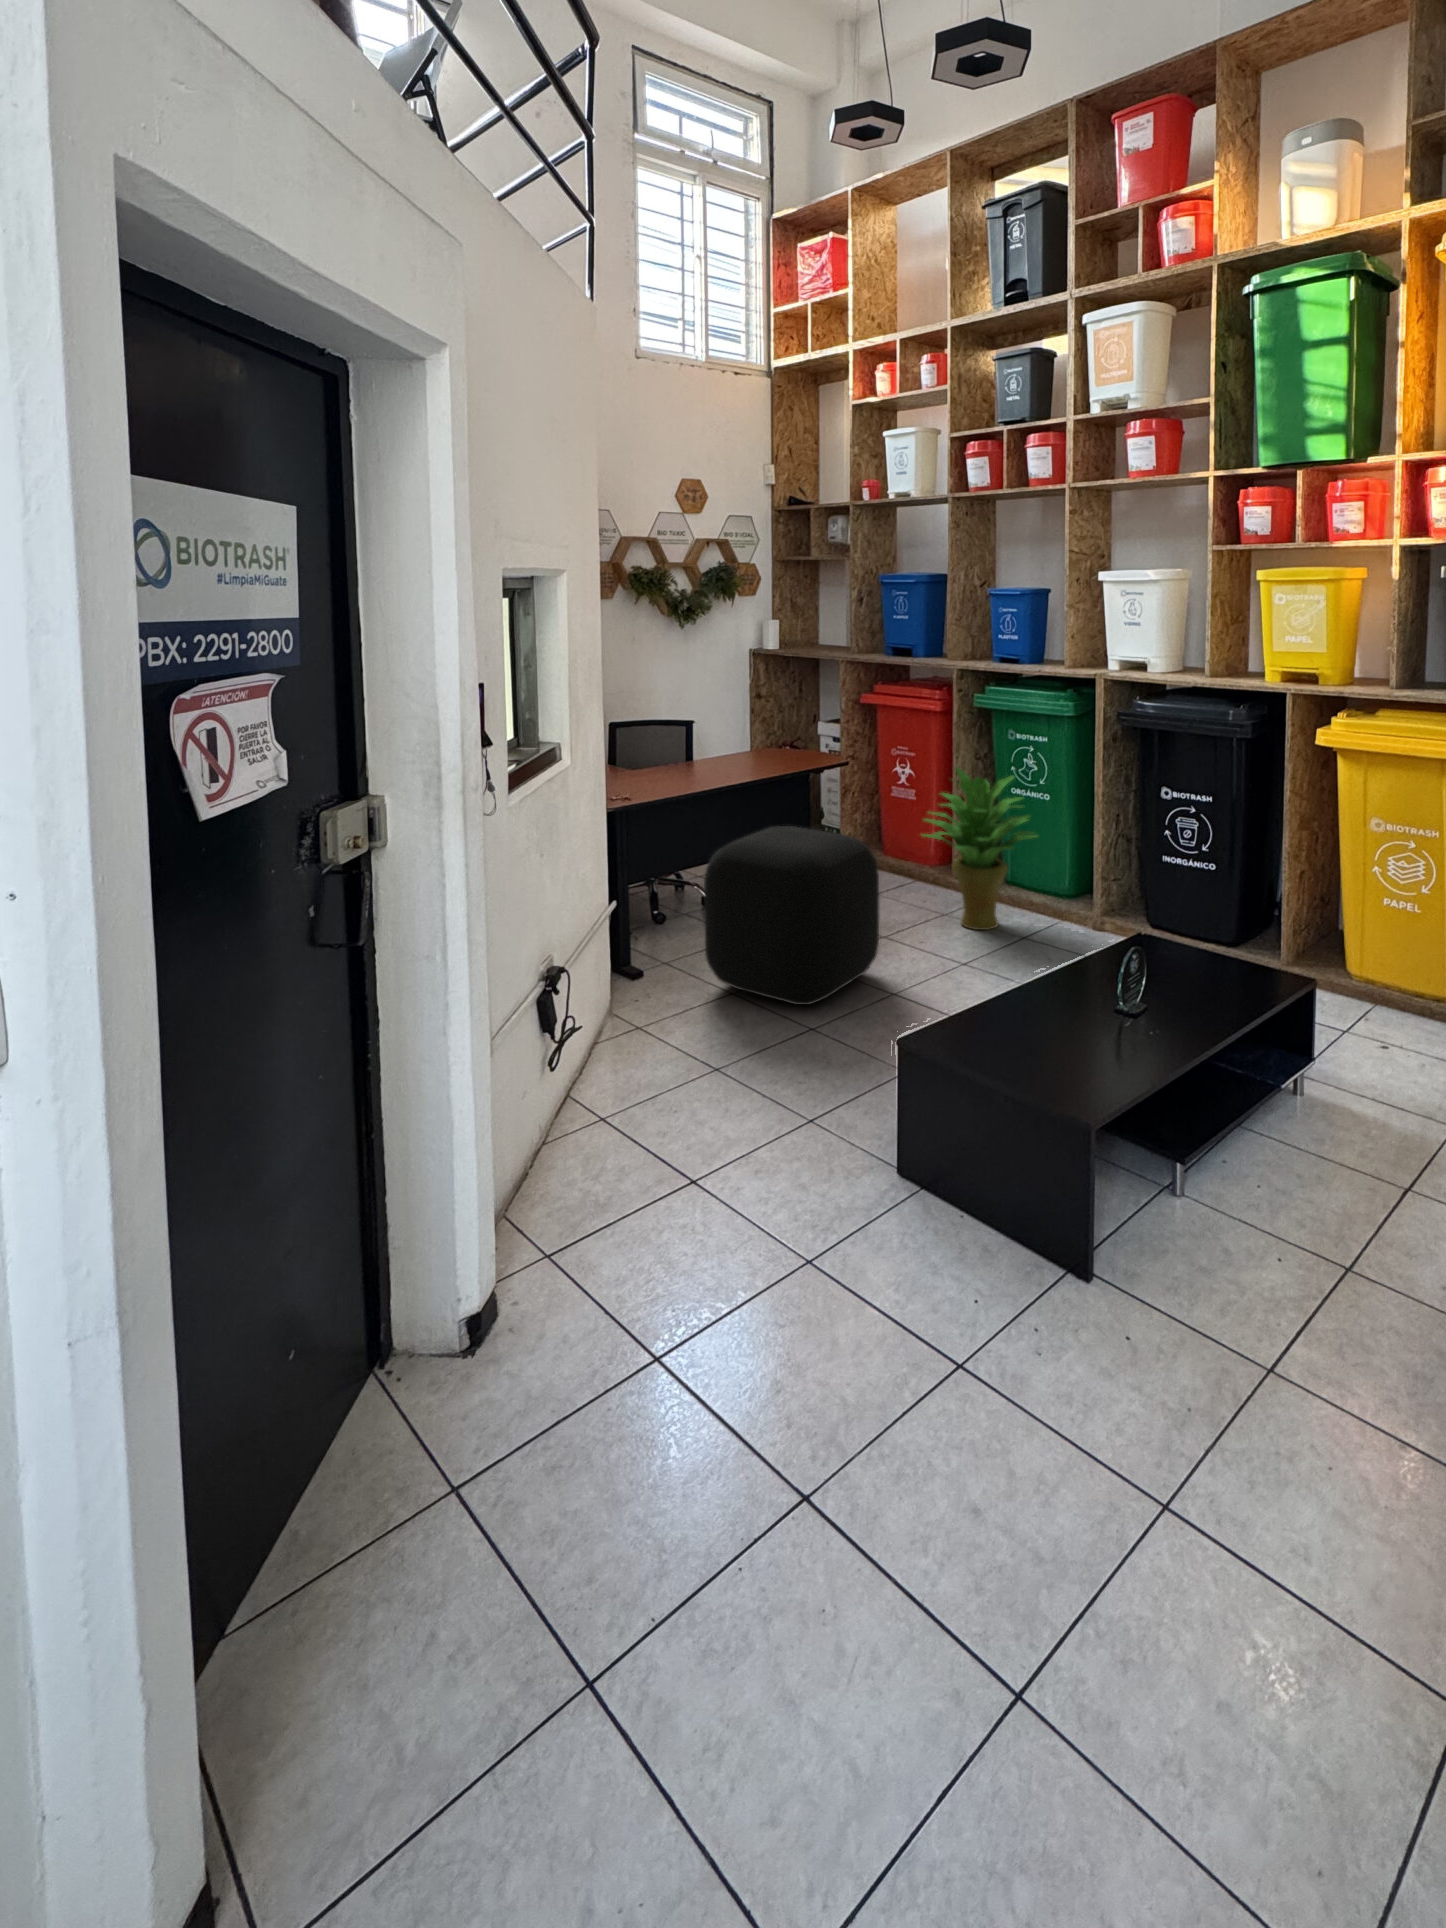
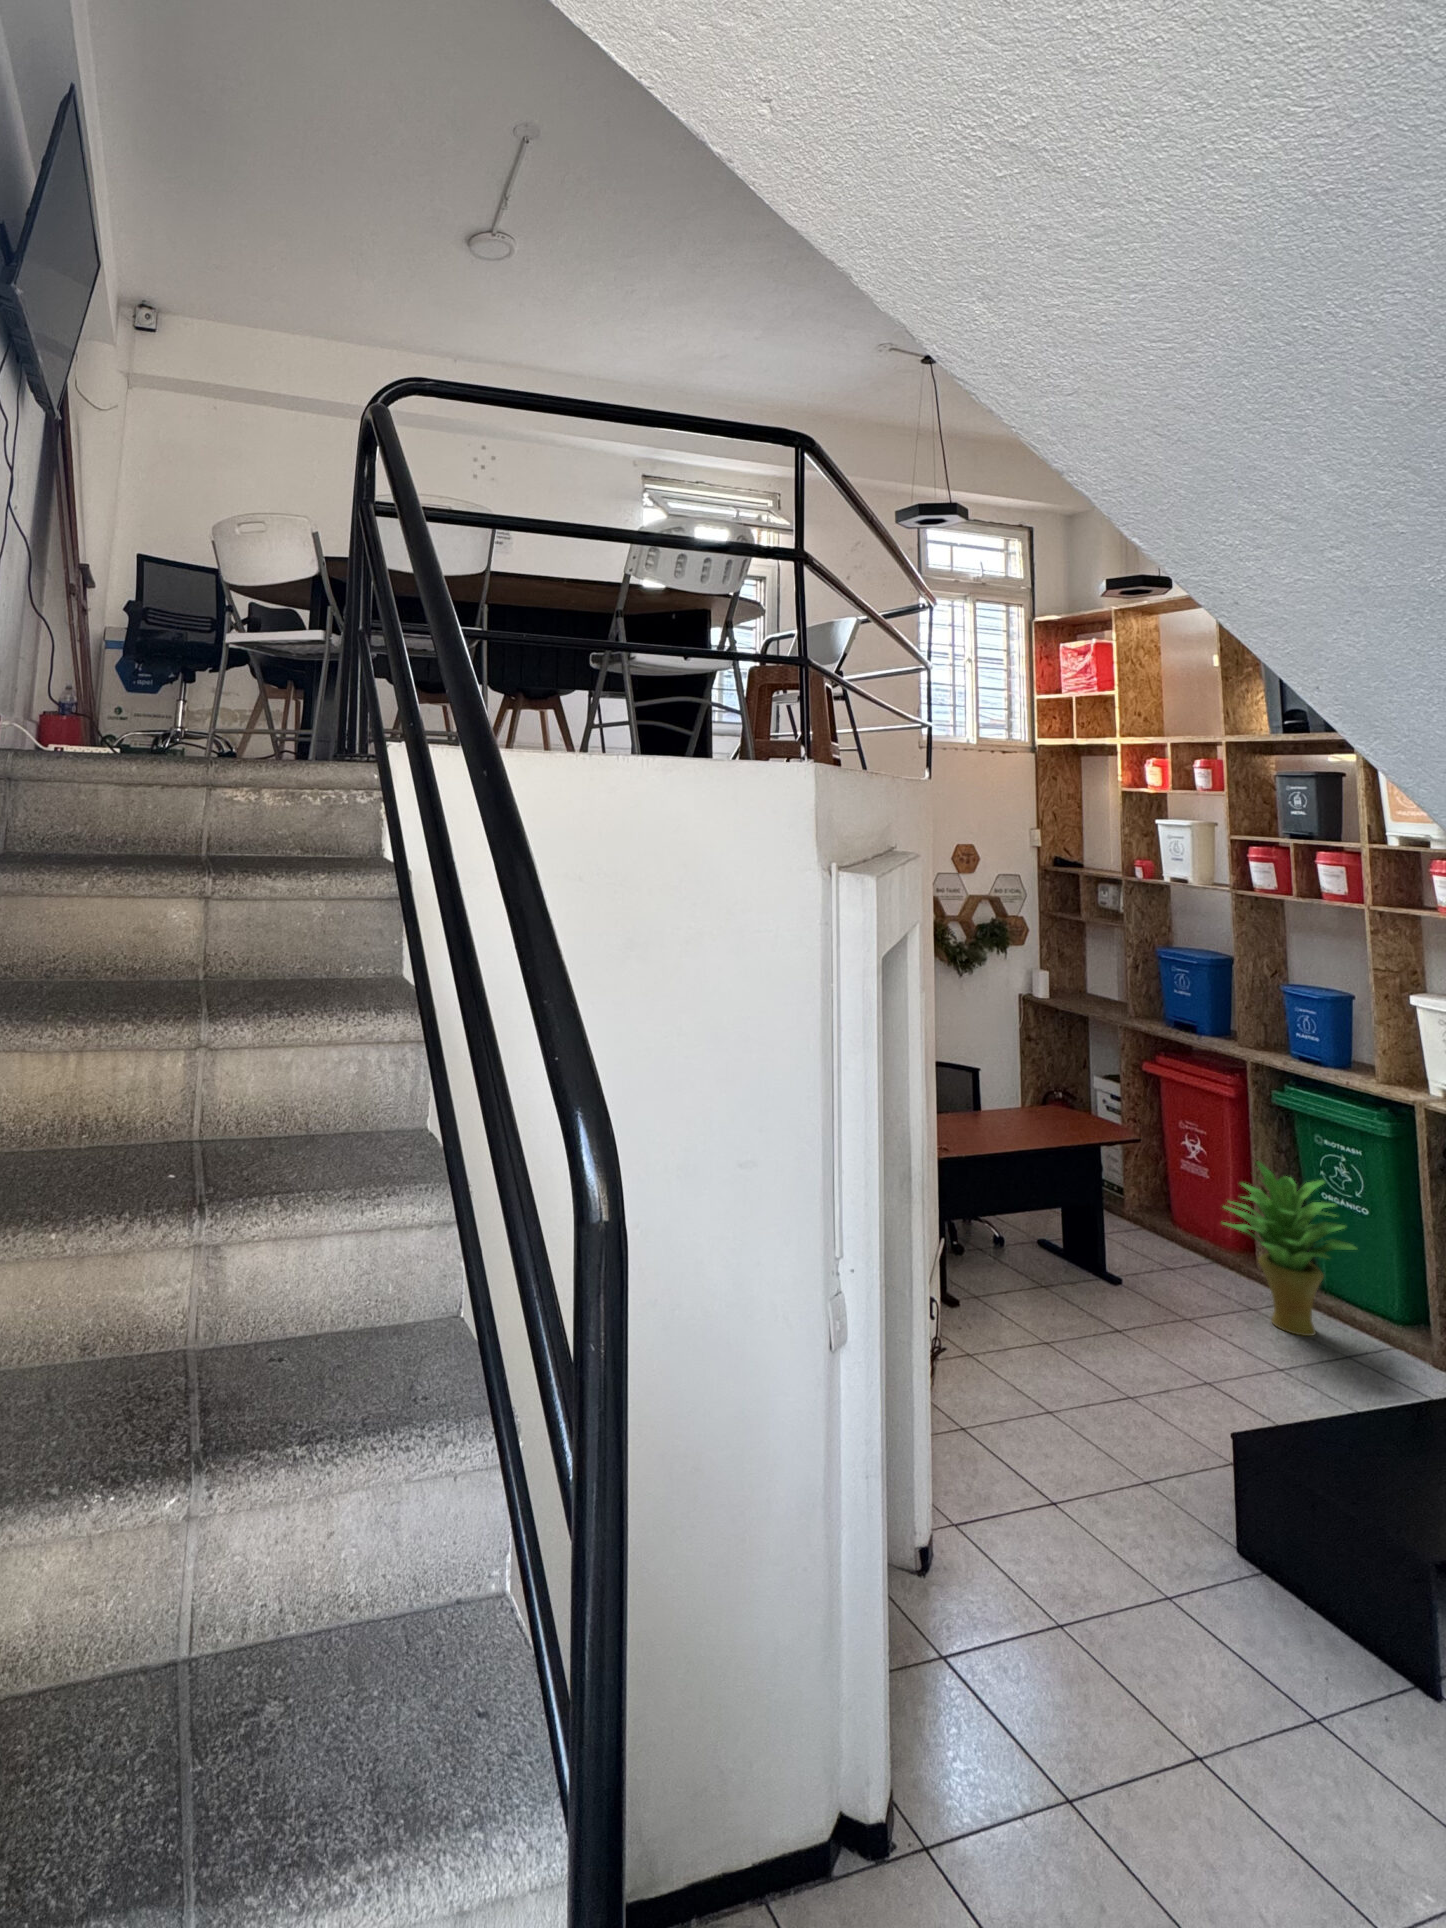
ottoman: present [704,826,879,1005] -> none [1014,1193,1187,1372]

